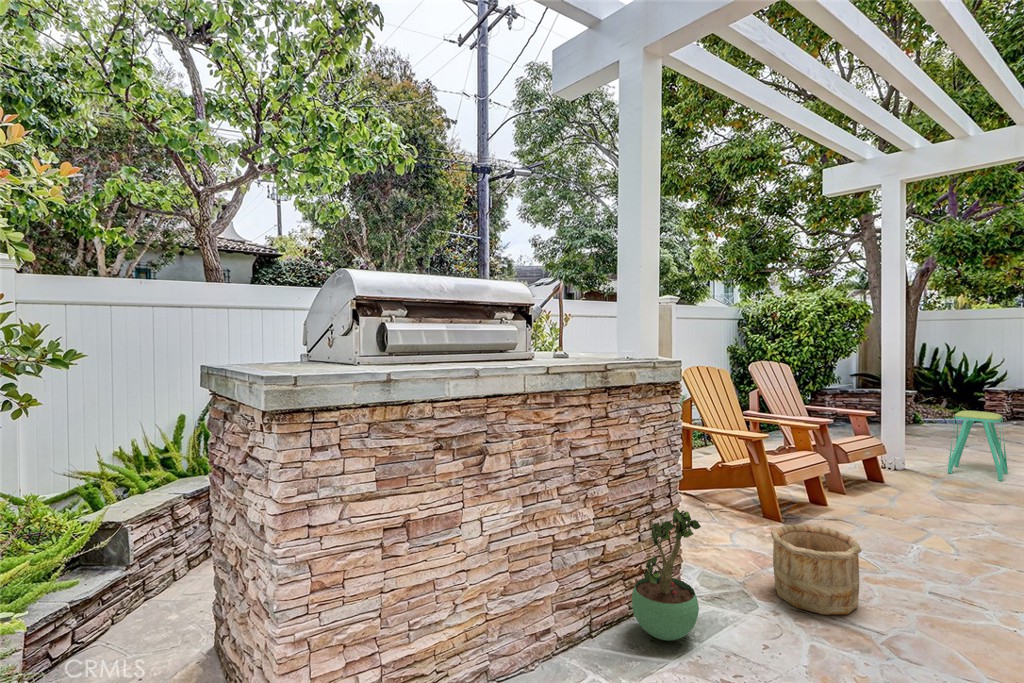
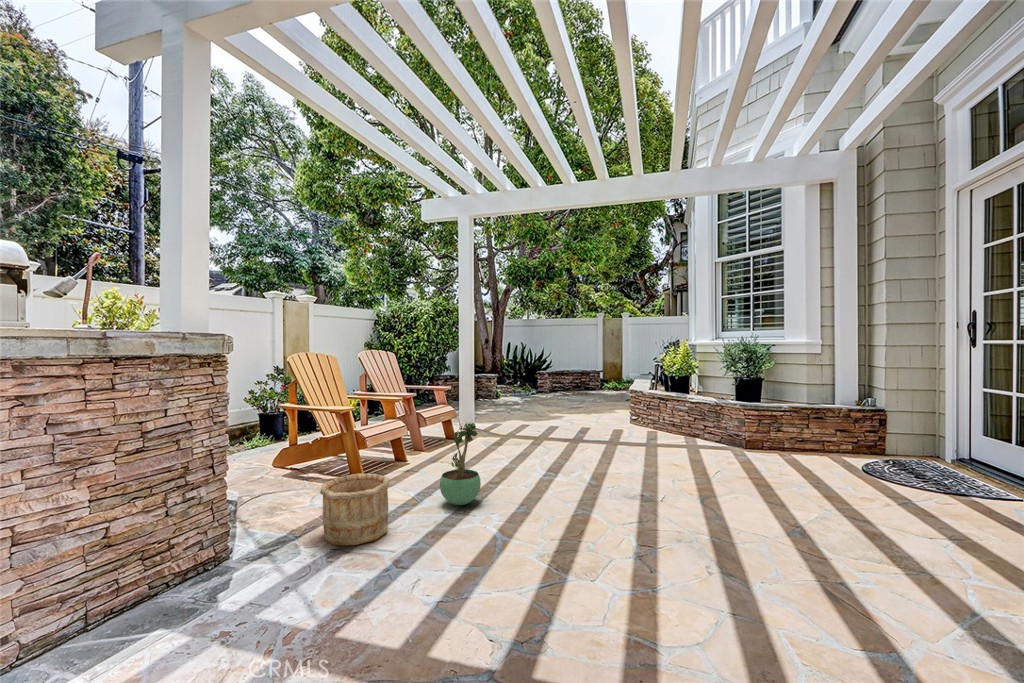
stool: present [948,411,1008,481] -> none [502,382,536,428]
potted plant: present [632,508,701,641] -> present [440,423,481,505]

